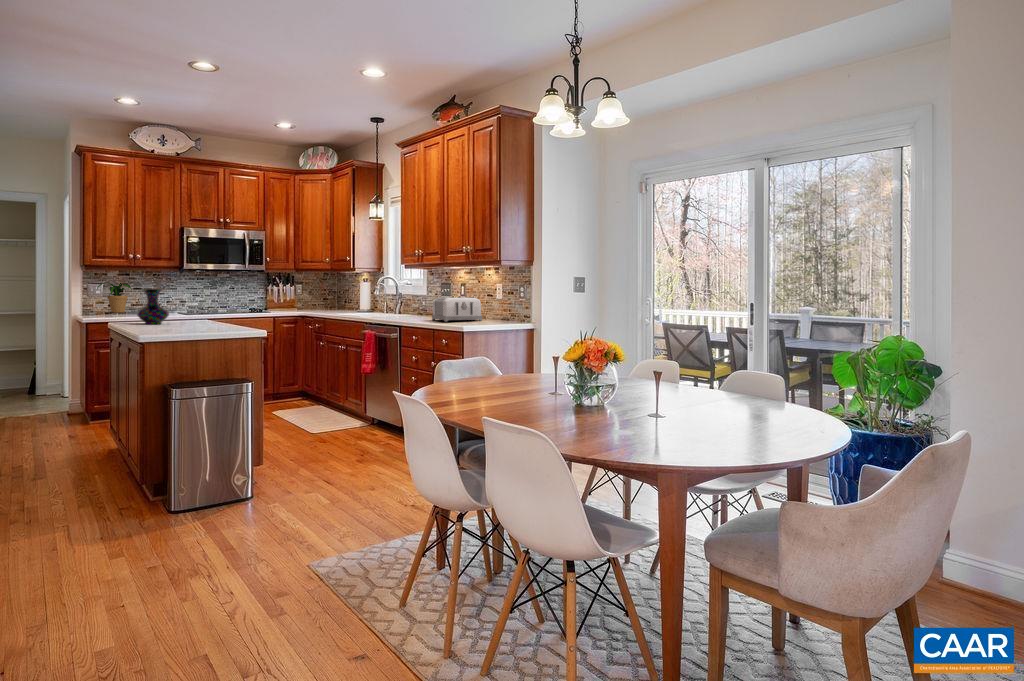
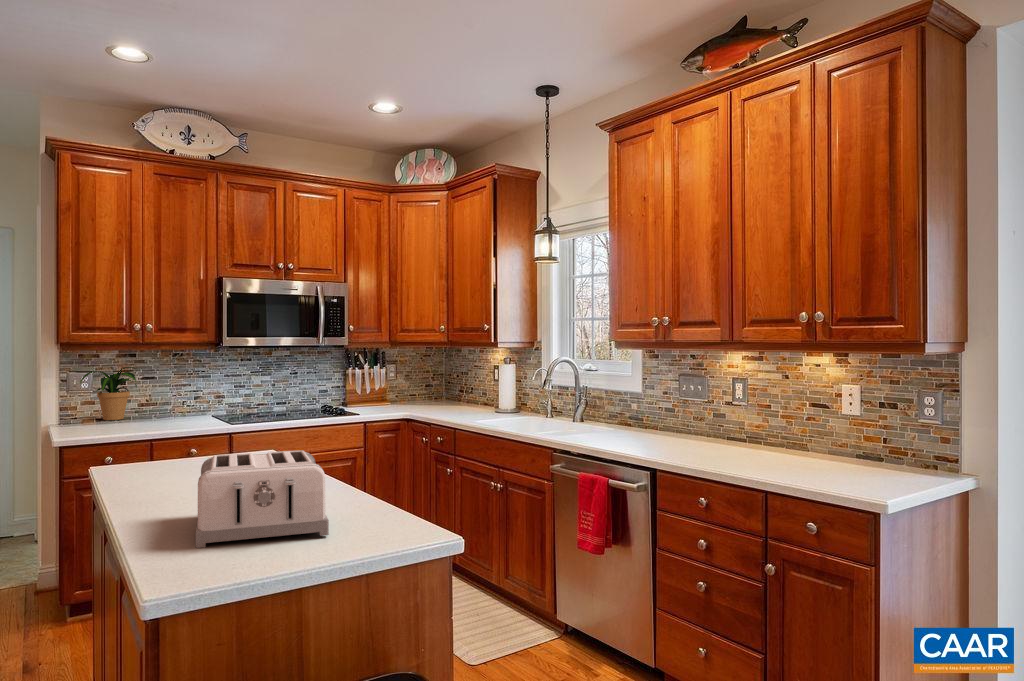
vase: present [137,289,169,324] -> none [135,406,200,483]
toaster: present [432,298,482,321] -> present [196,450,329,548]

